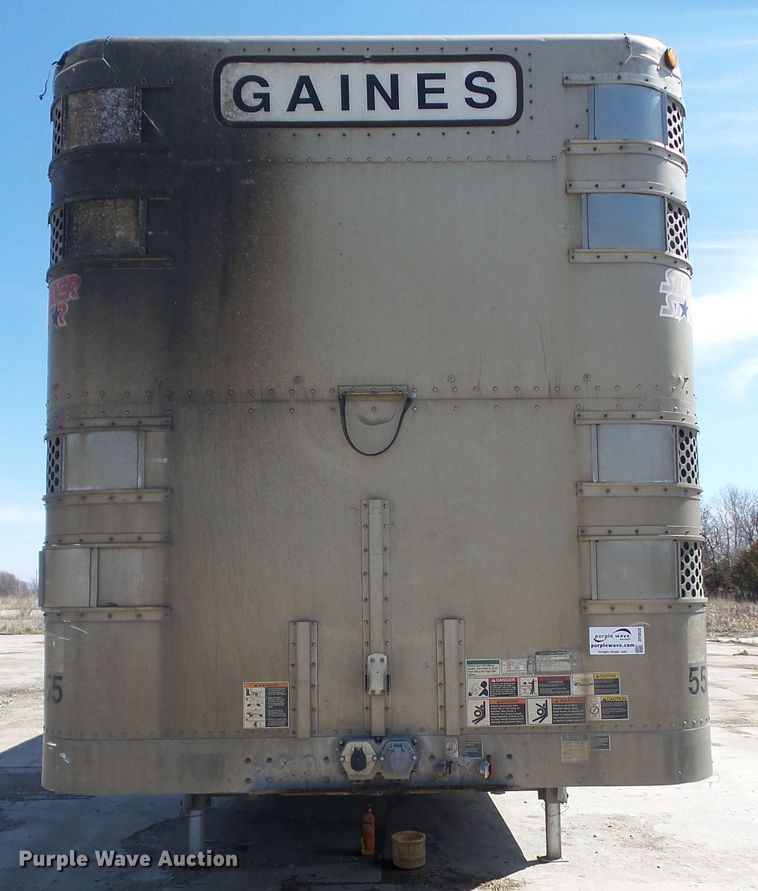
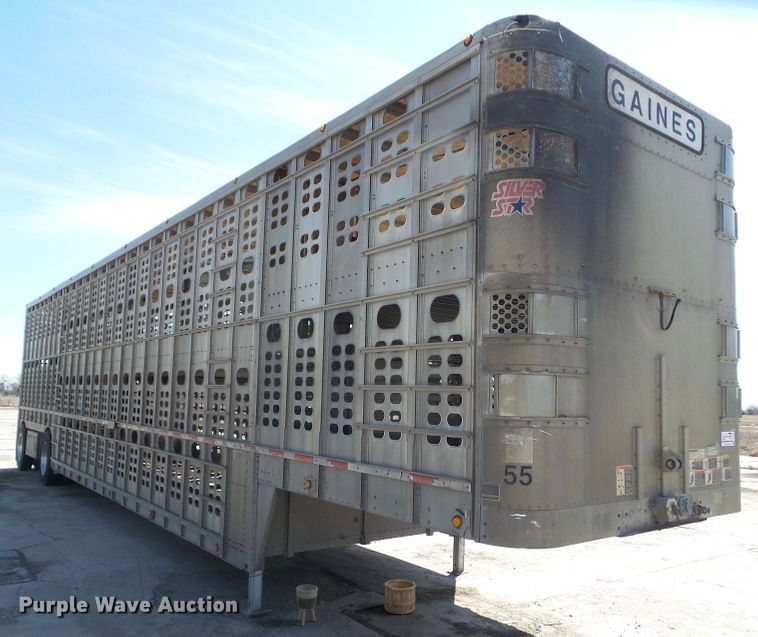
fire extinguisher: present [360,801,376,855] -> none [352,551,367,601]
planter: none [295,837,318,880] -> present [296,585,318,626]

